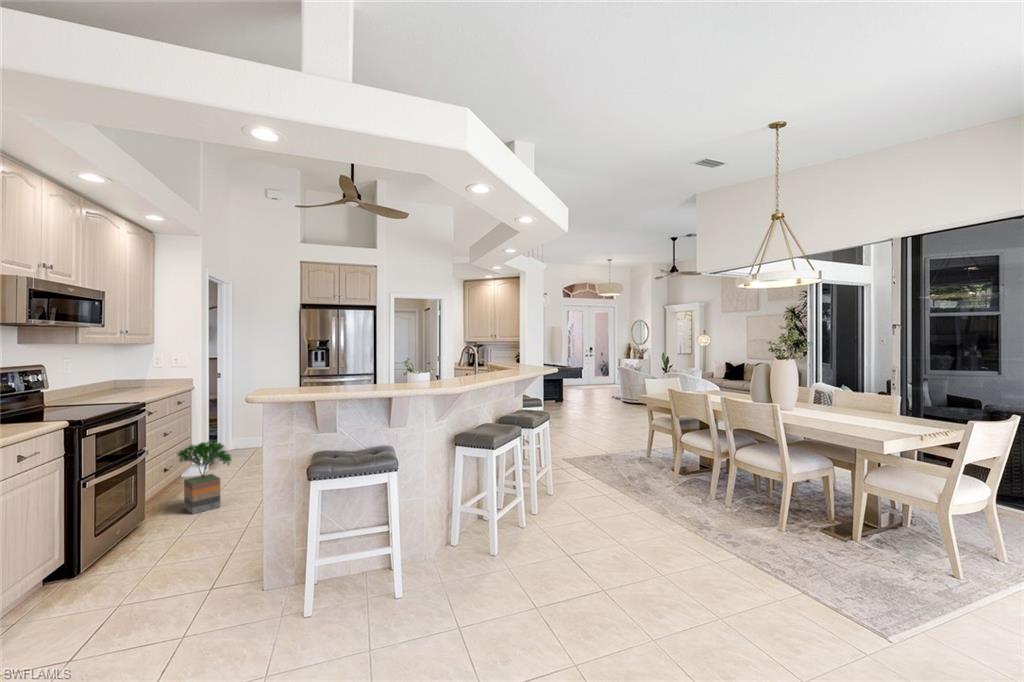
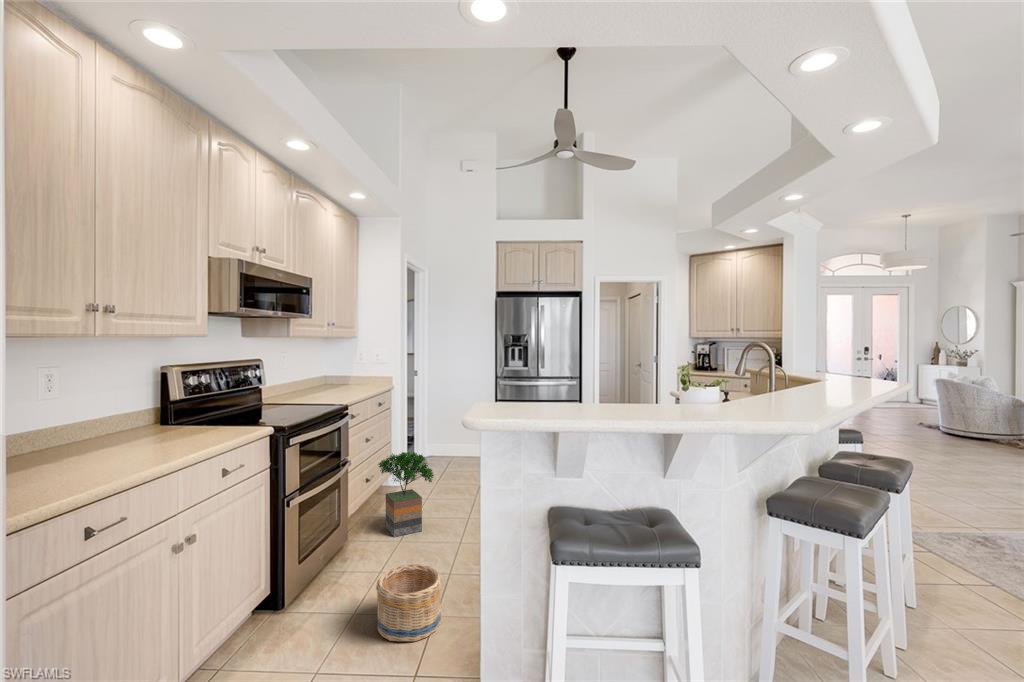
basket: none [172,521,232,579] -> present [376,564,442,641]

